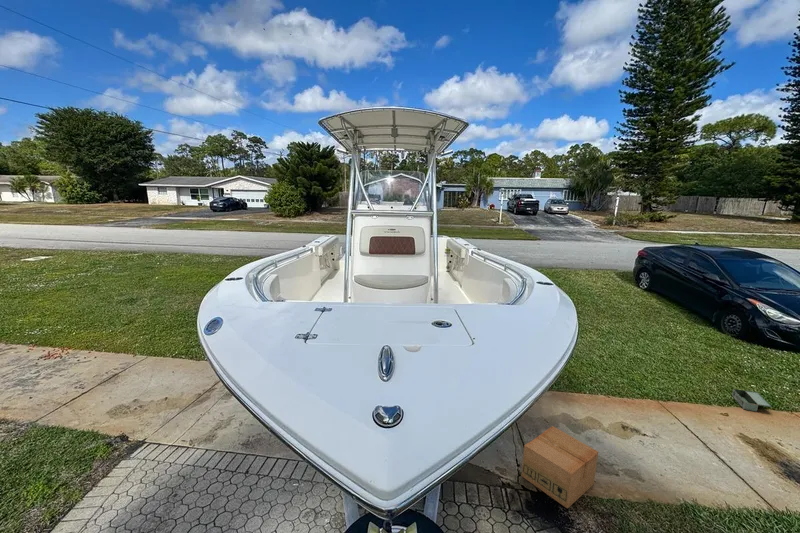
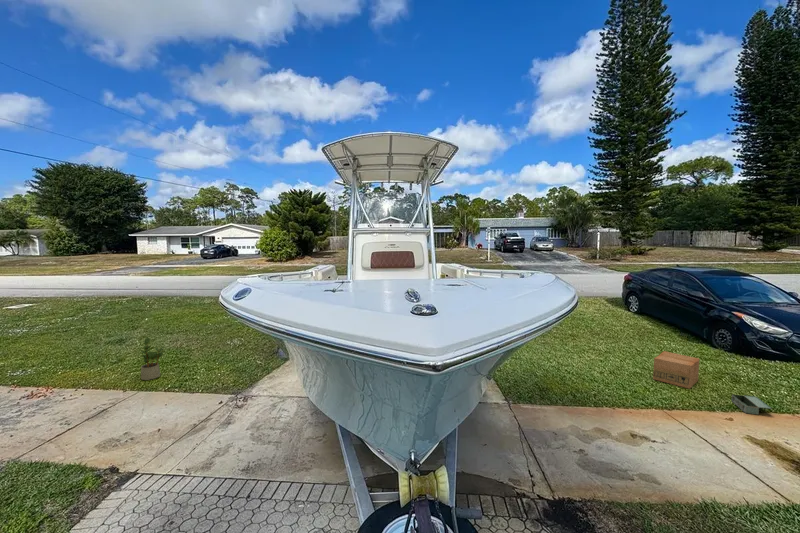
potted plant: none [148,306,171,346] -> present [141,338,164,380]
cardboard box: present [521,426,598,508] -> present [653,351,699,389]

